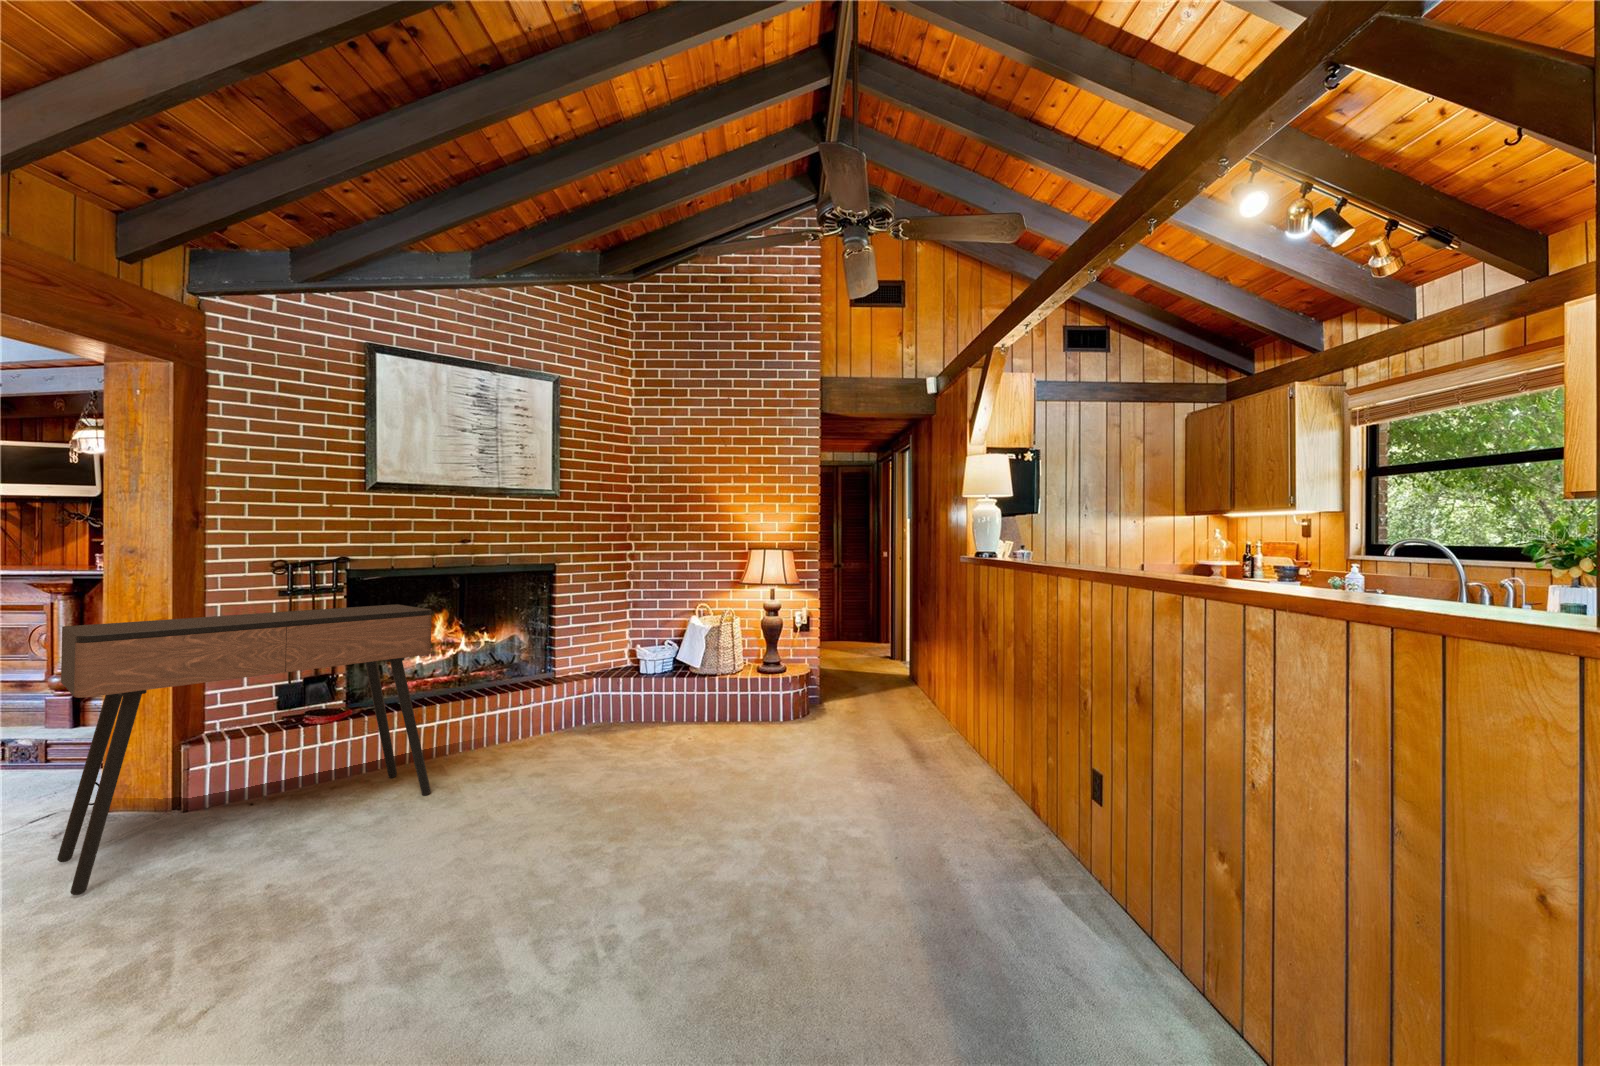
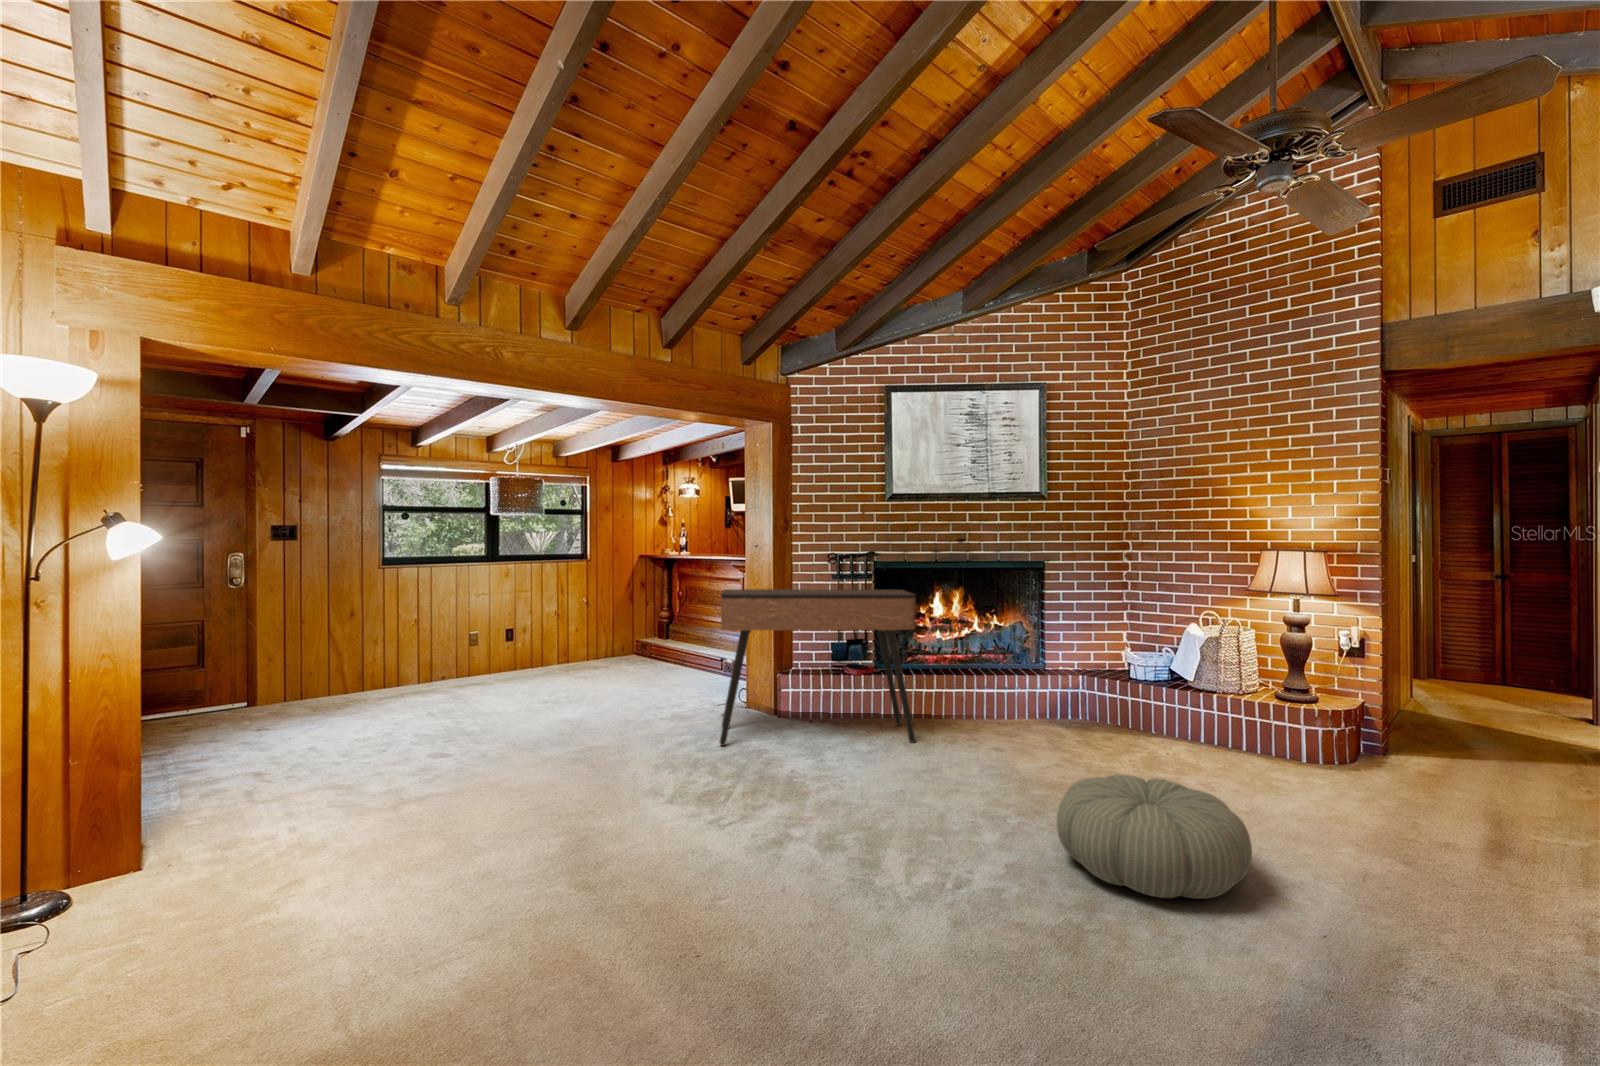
pouf: none [669,768,835,888] -> present [1057,774,1252,899]

